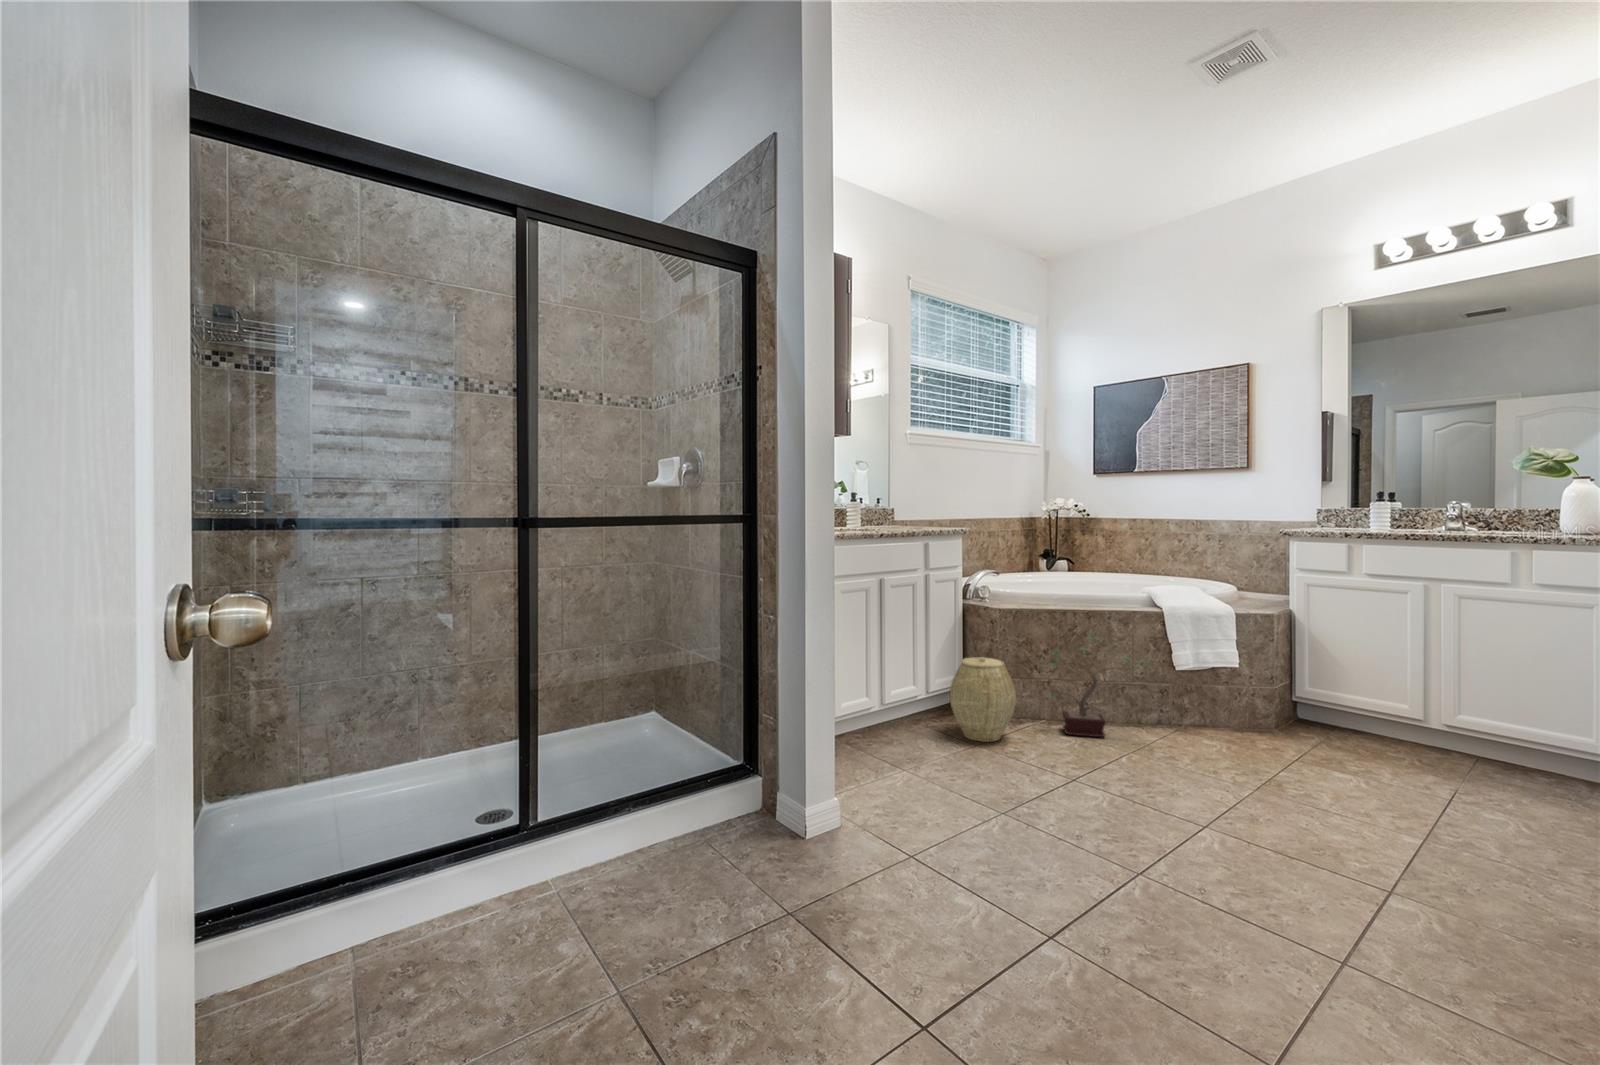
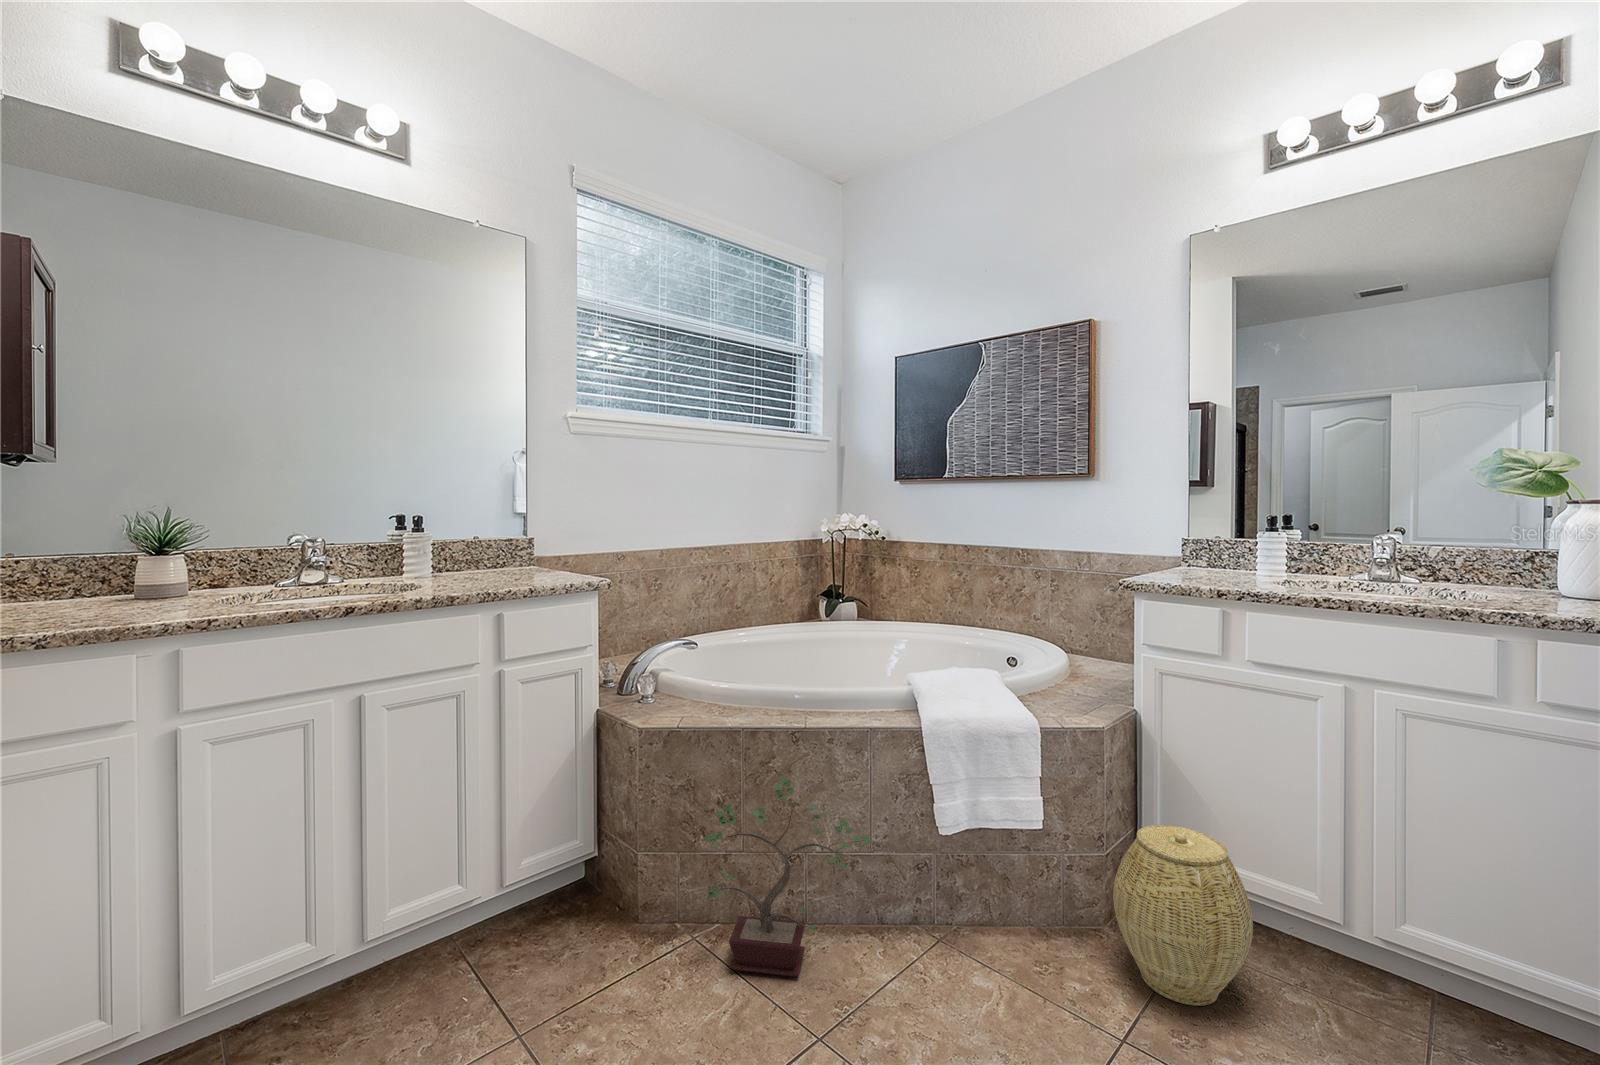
woven basket: present [950,657,1016,742] -> present [1113,825,1253,1006]

